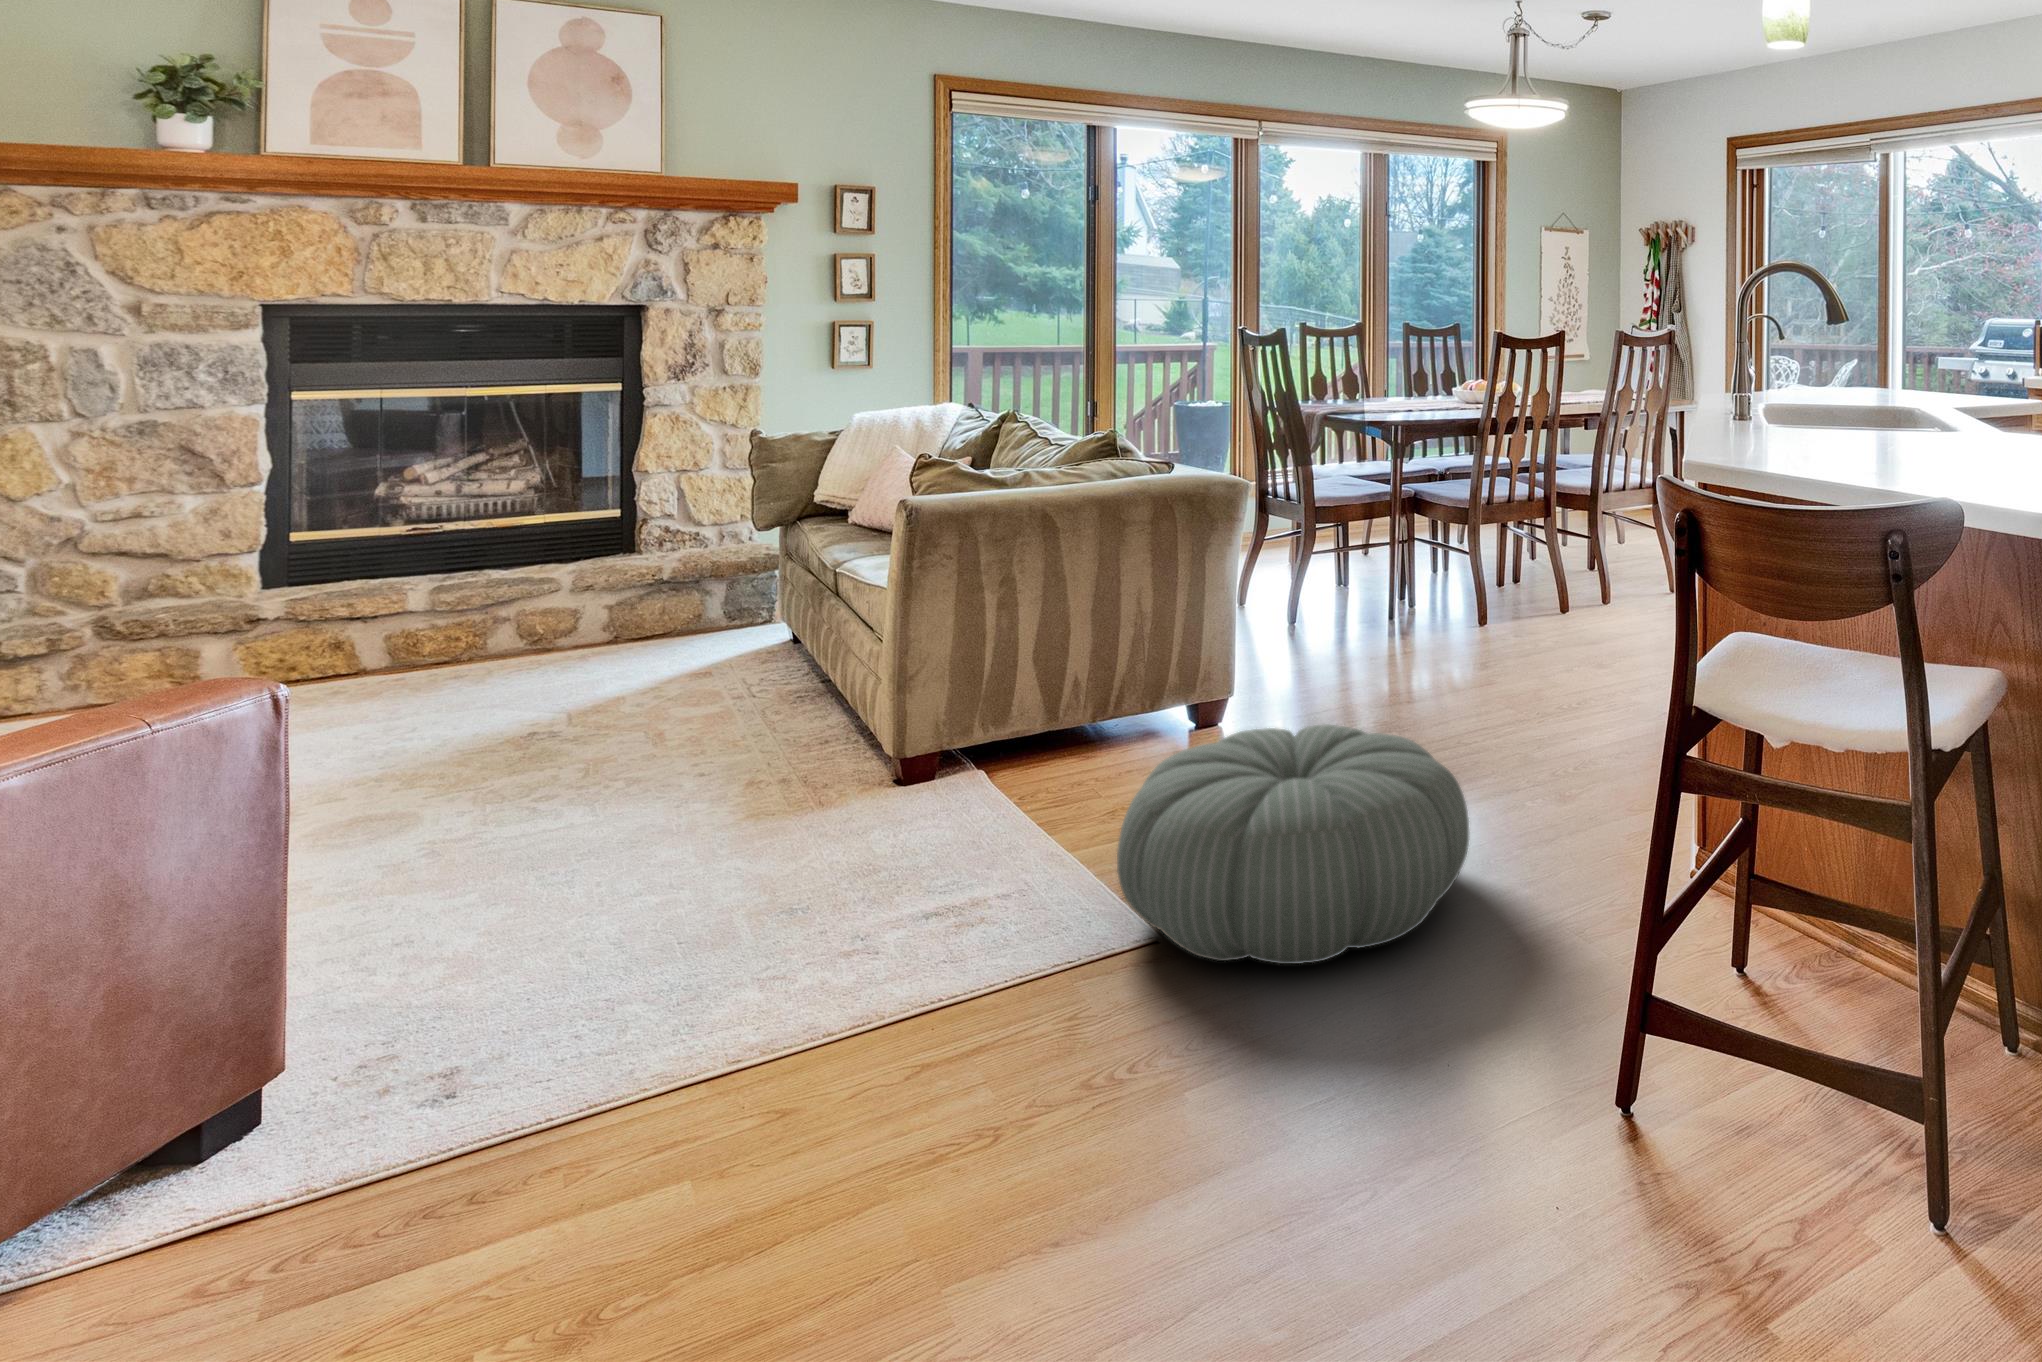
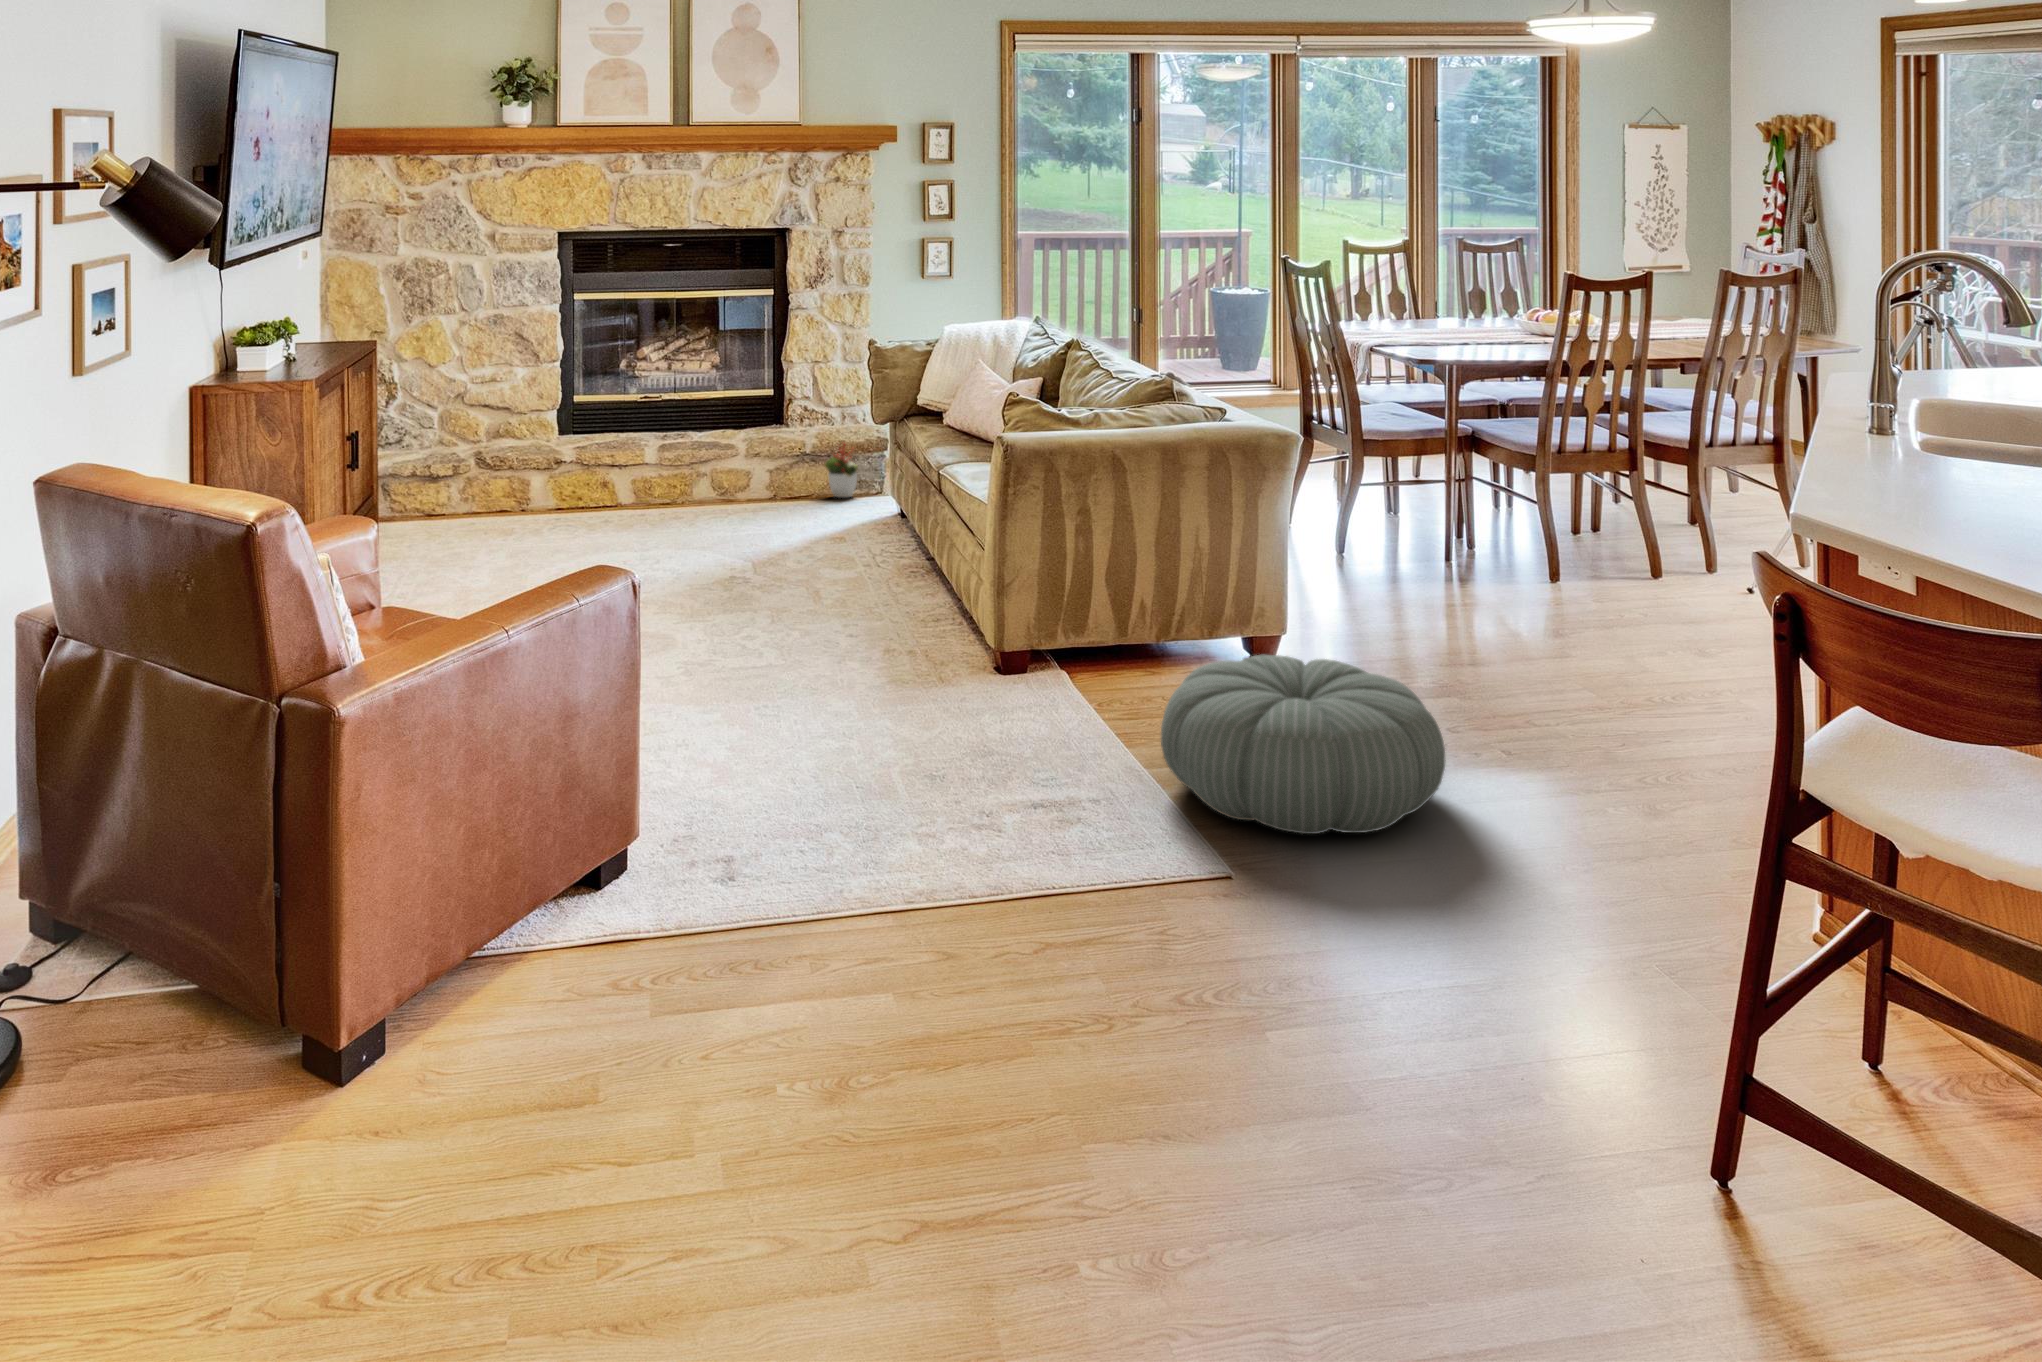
decorative plant: none [691,559,739,629] -> present [825,442,858,497]

